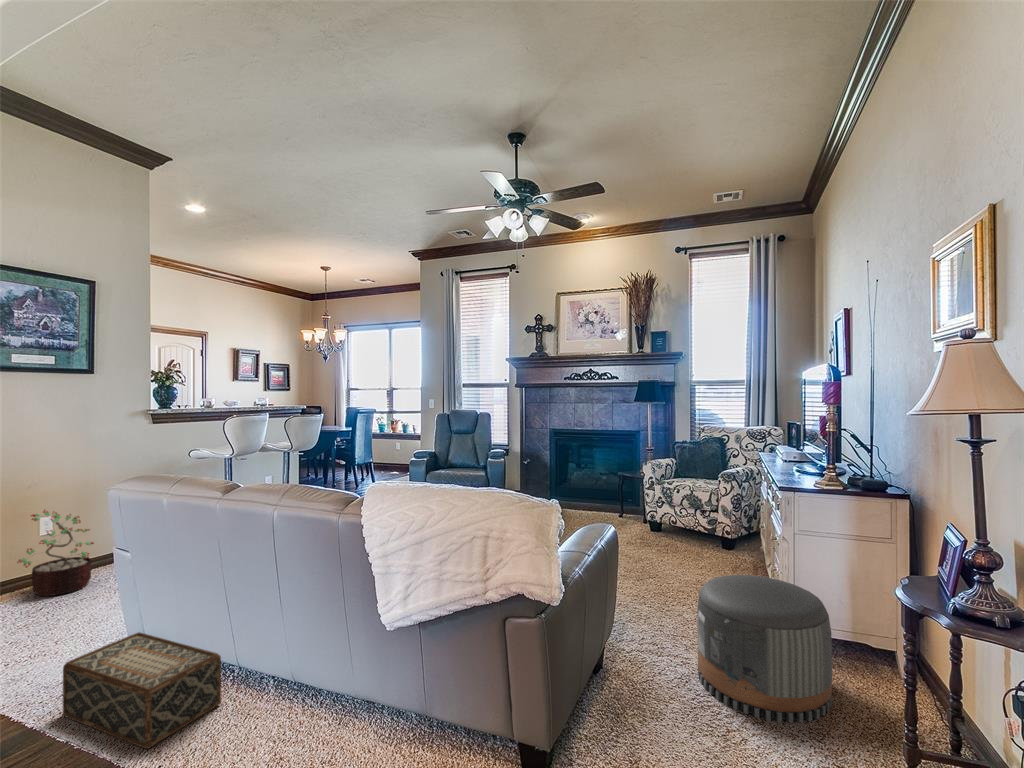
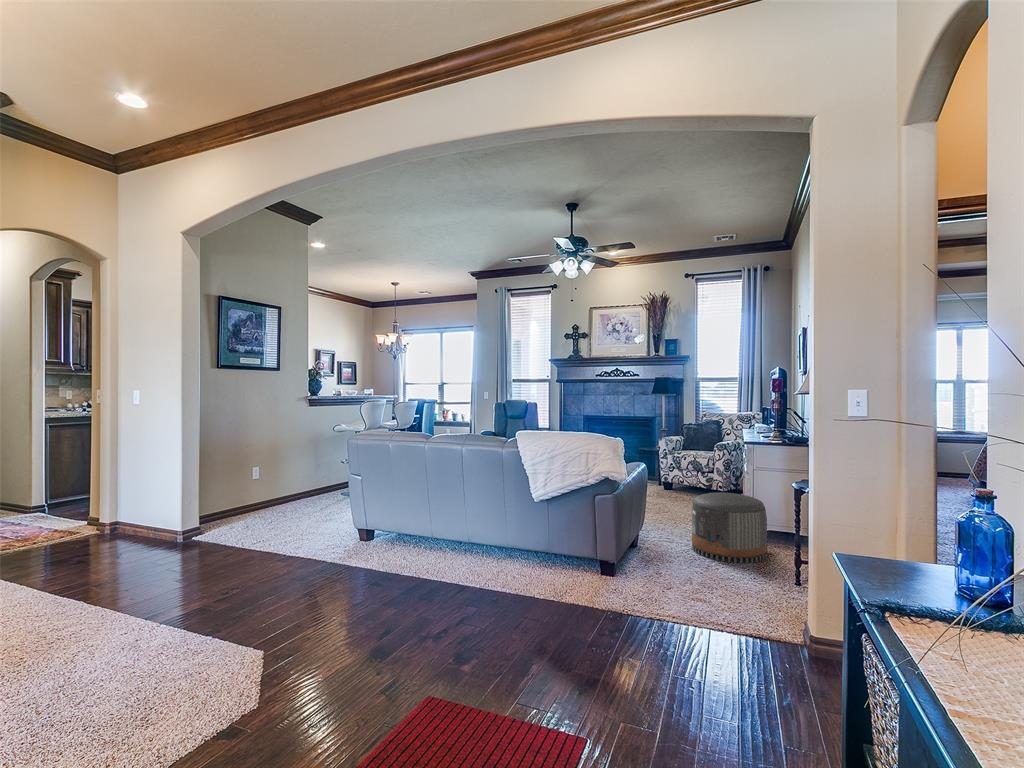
decorative plant: present [17,510,94,596] -> none [247,460,289,516]
woven basket: present [63,632,221,749] -> none [343,519,425,566]

